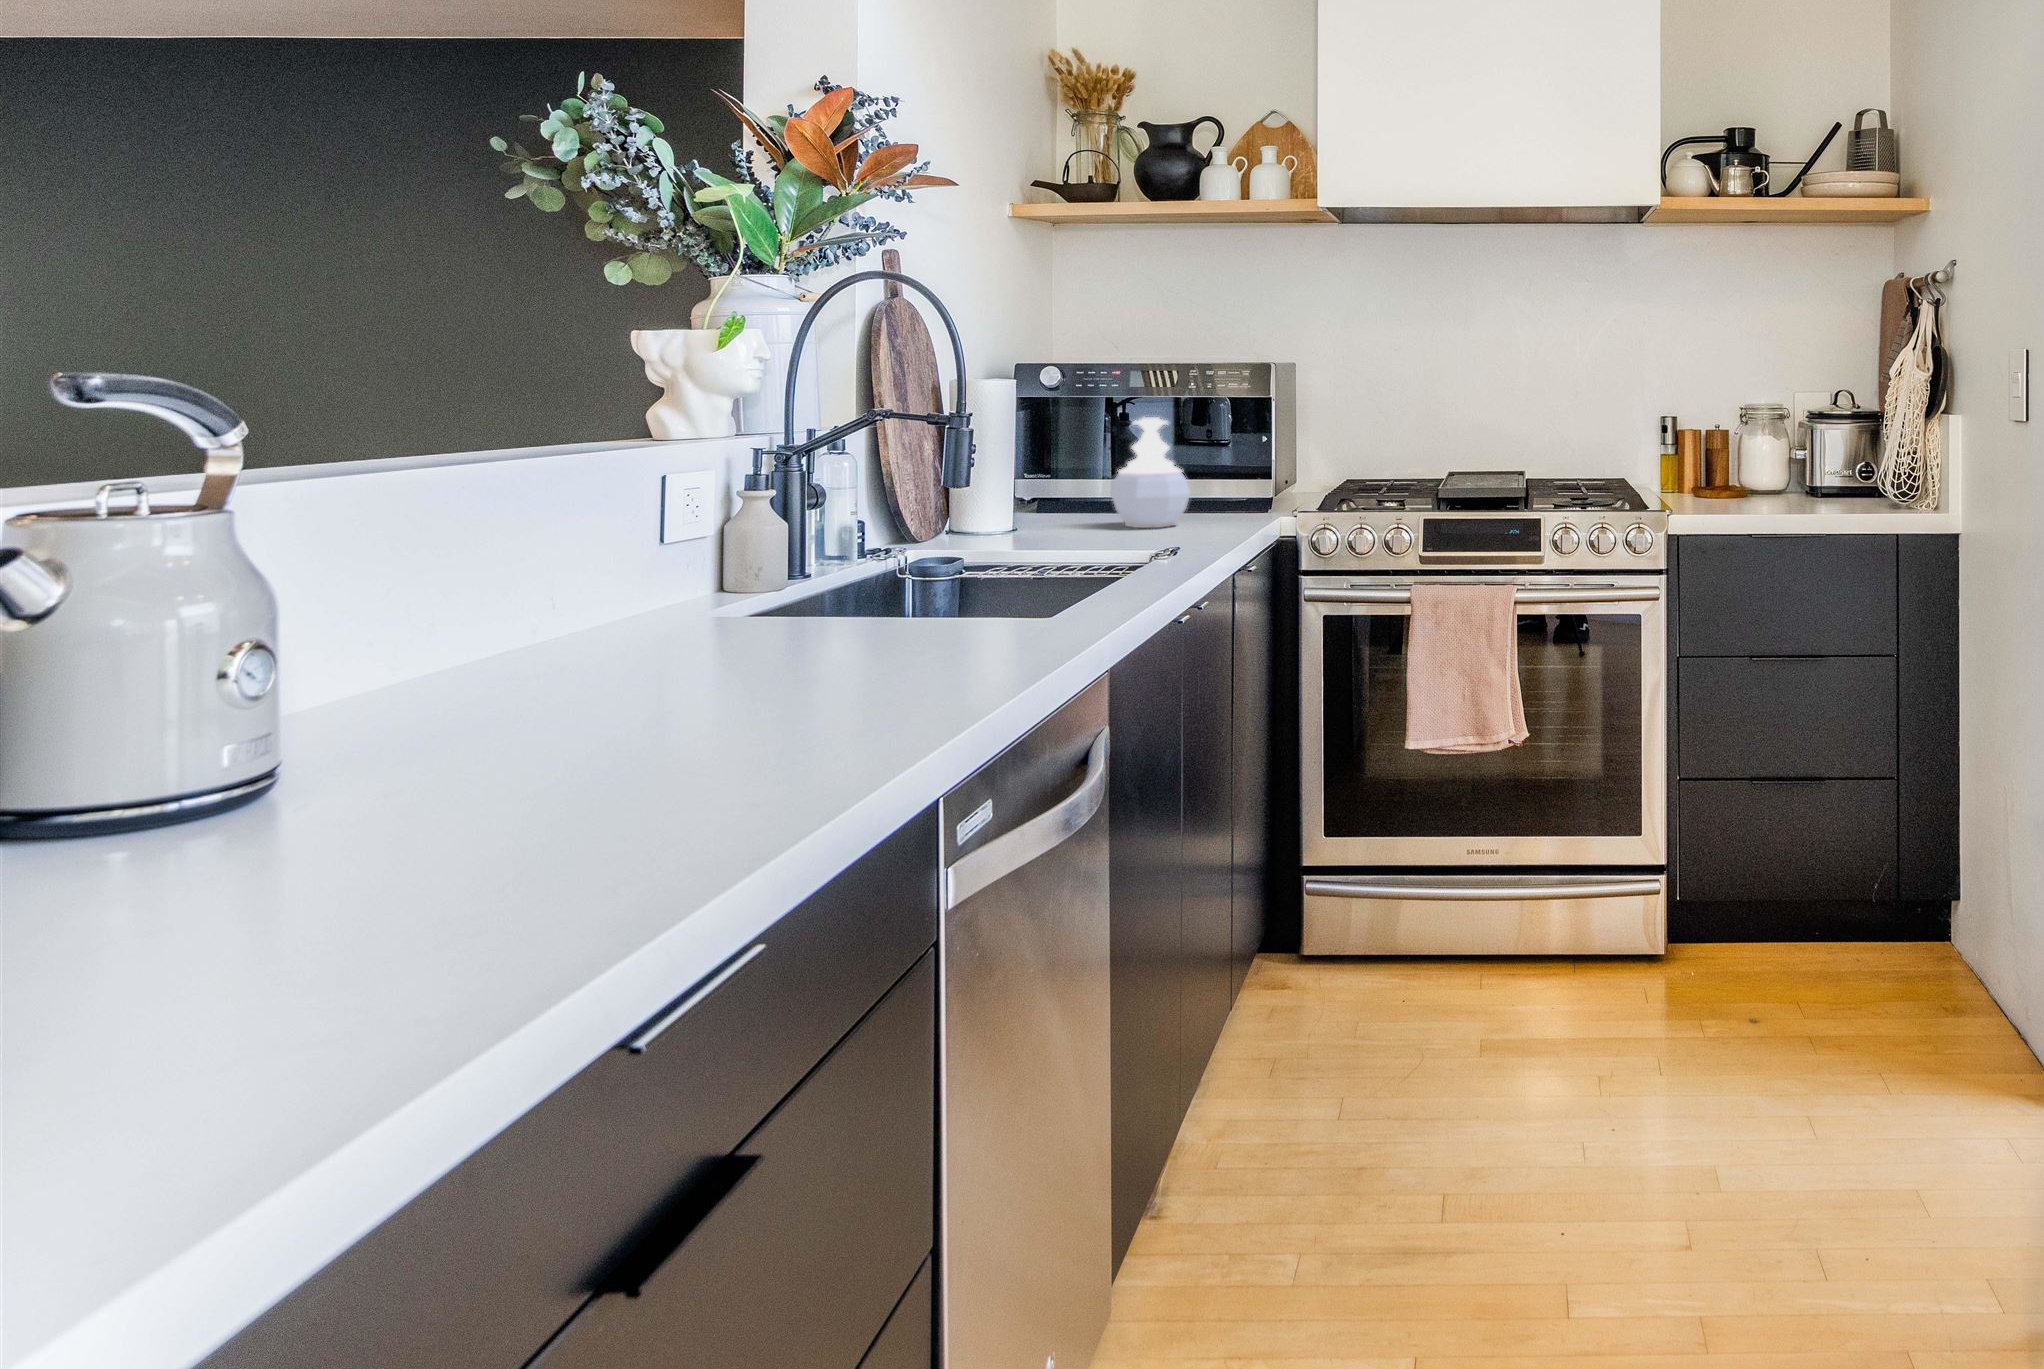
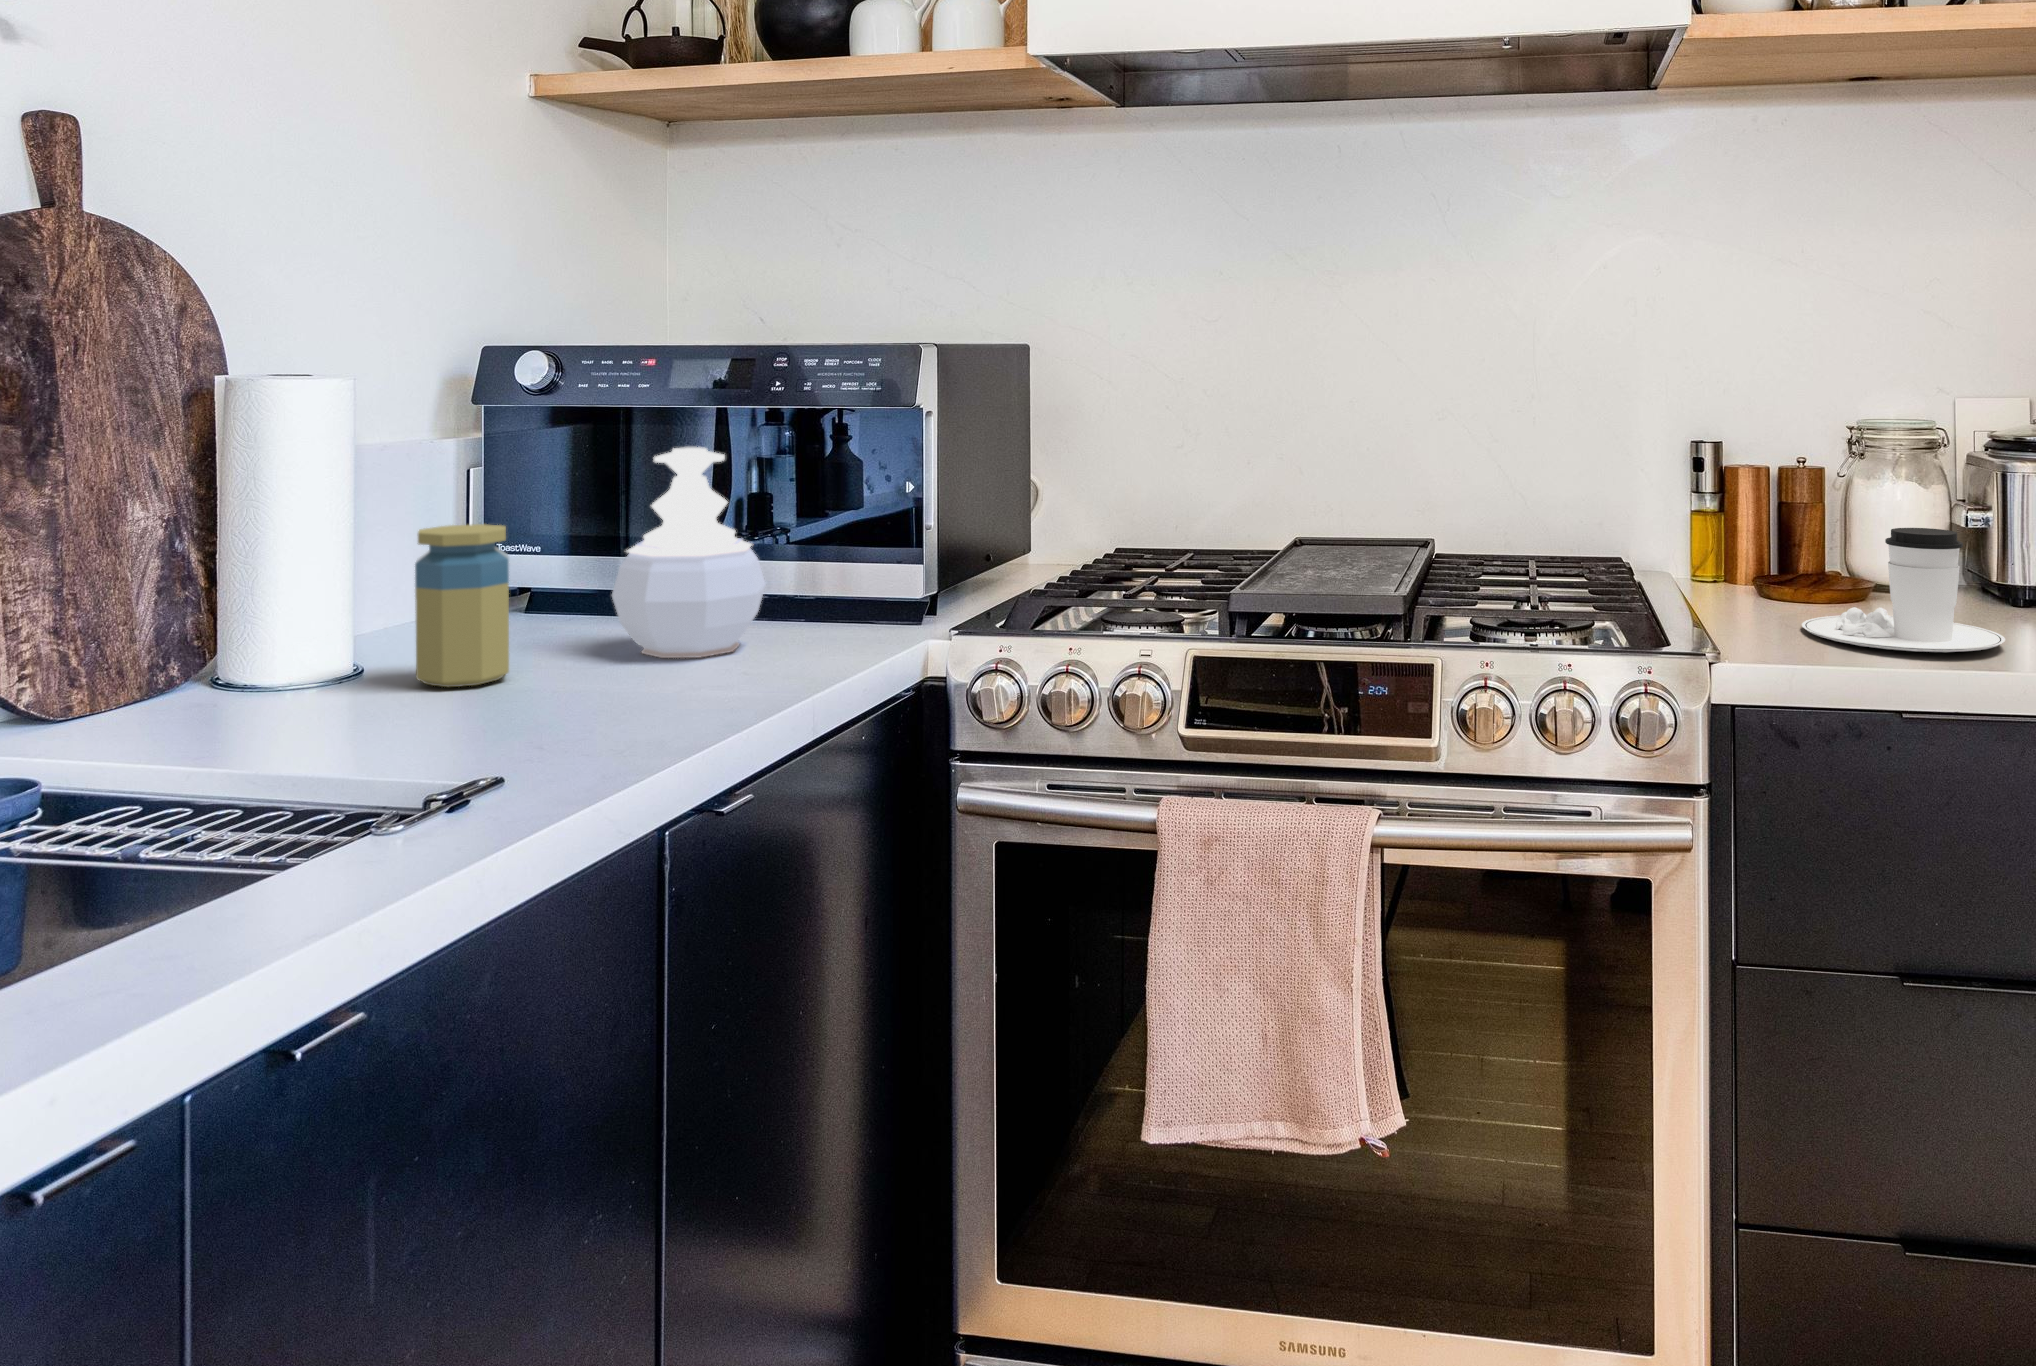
coffee cup: none [1712,452,1801,509] -> present [1802,528,2005,652]
jar: none [1026,456,1077,539] -> present [415,524,509,687]

